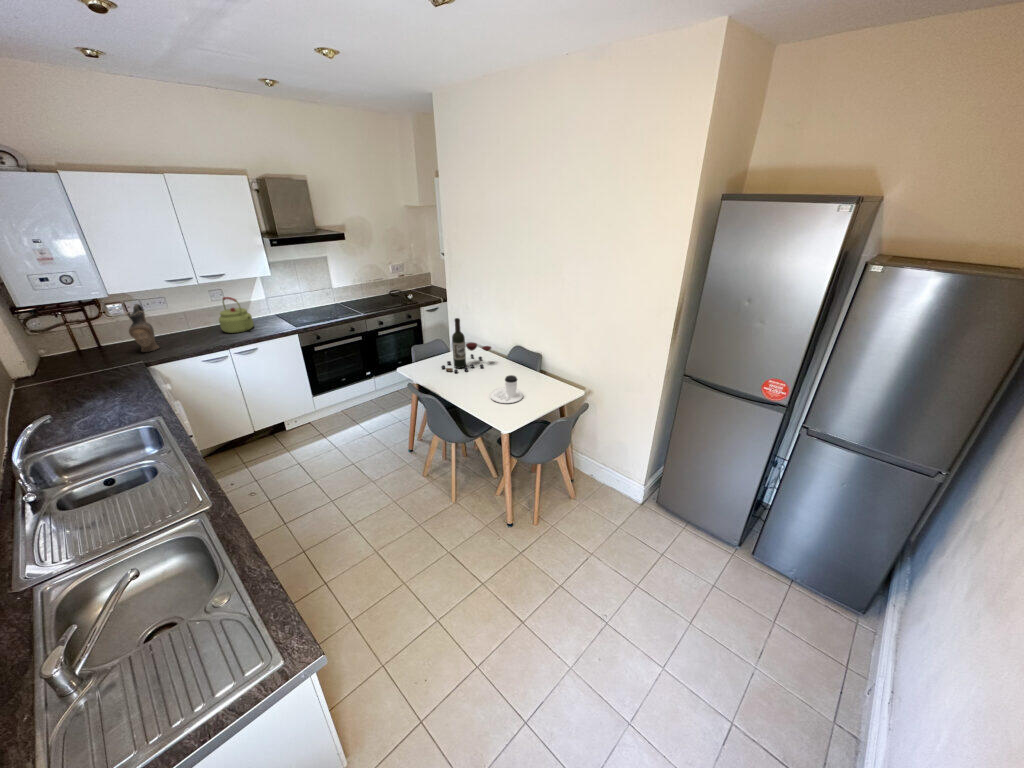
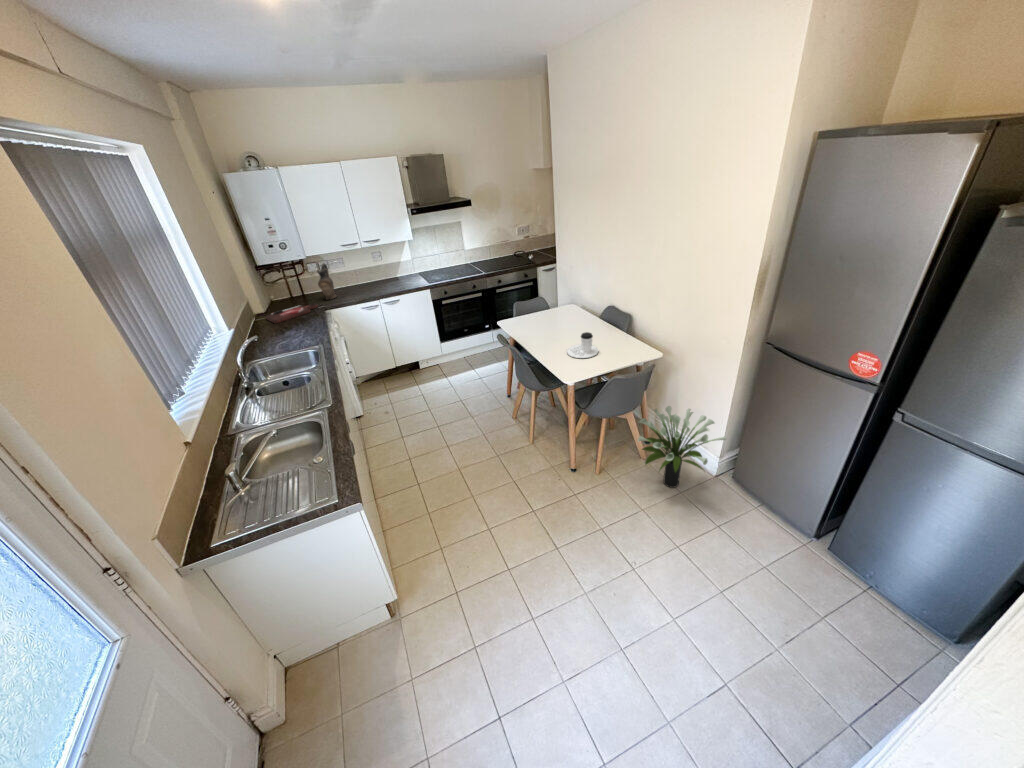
kettle: present [219,297,254,333] -> none [376,258,400,287]
wine bottle: present [441,318,491,373] -> none [535,277,584,328]
cutting board: none [37,358,132,391] -> present [266,303,318,323]
potted plant: none [571,442,656,524] -> present [638,406,726,488]

